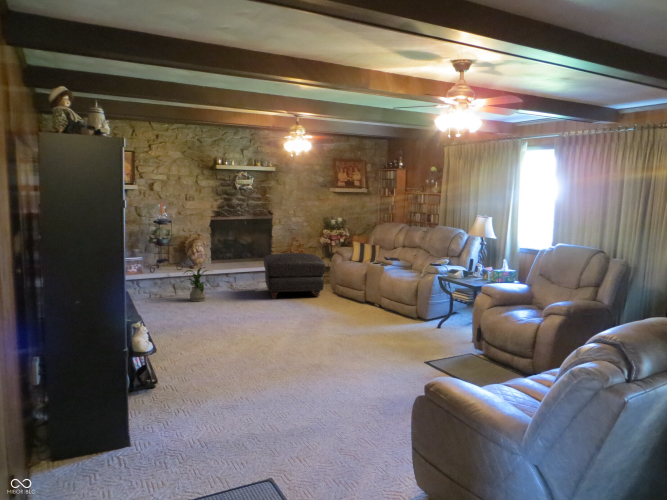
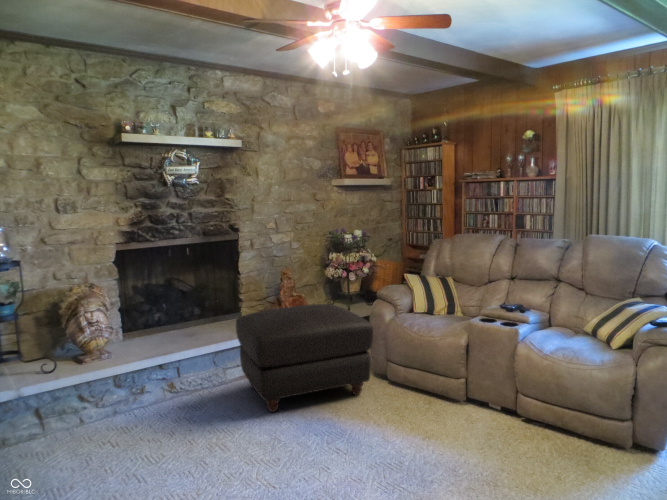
house plant: present [184,268,213,302] -> none [54,365,136,448]

